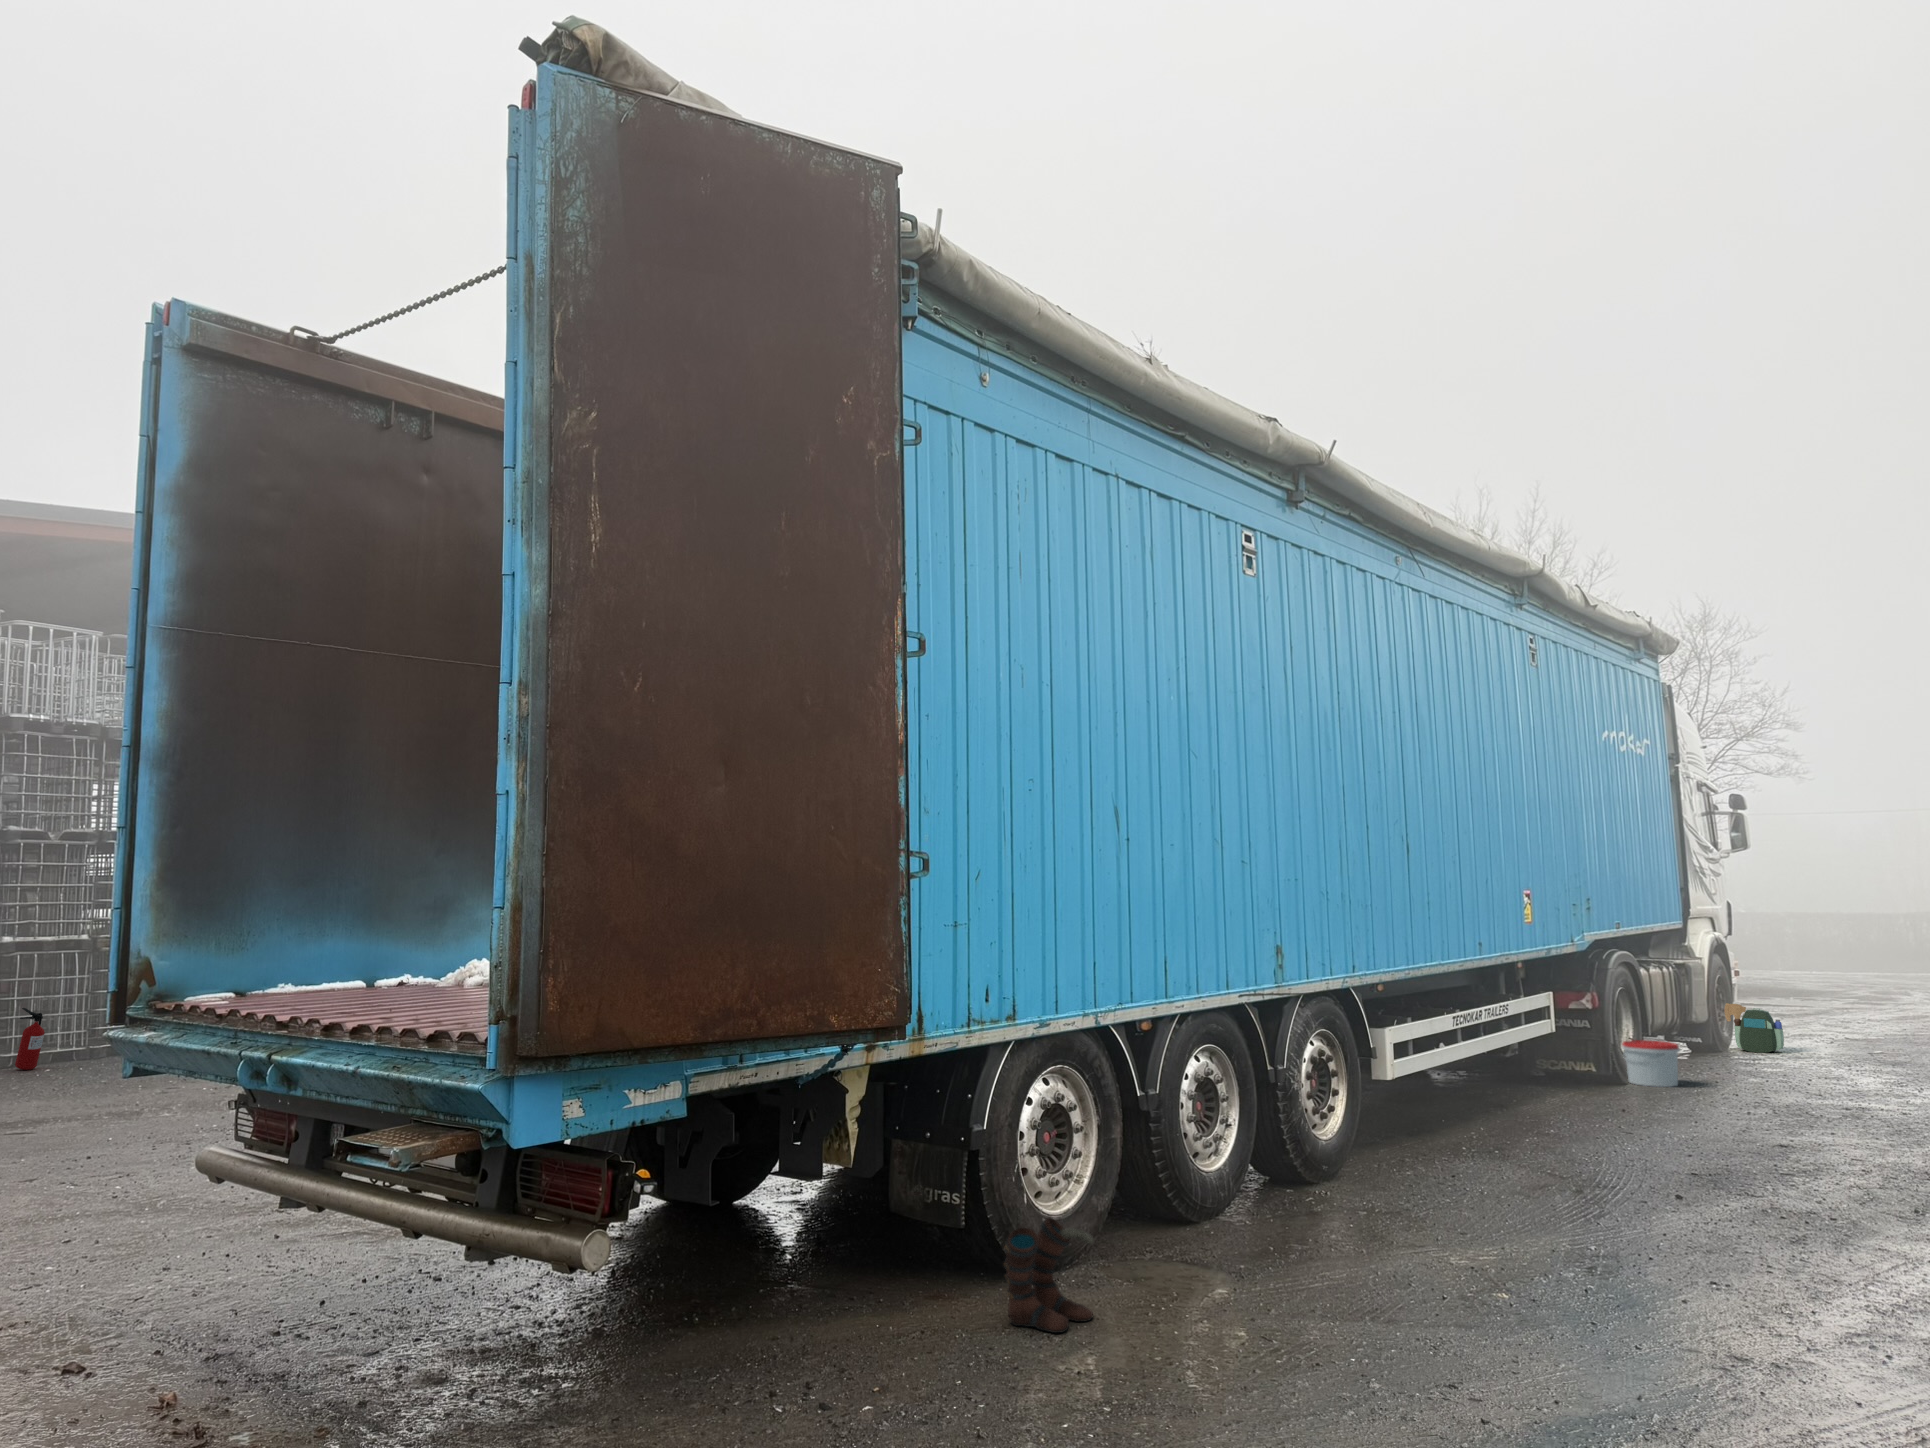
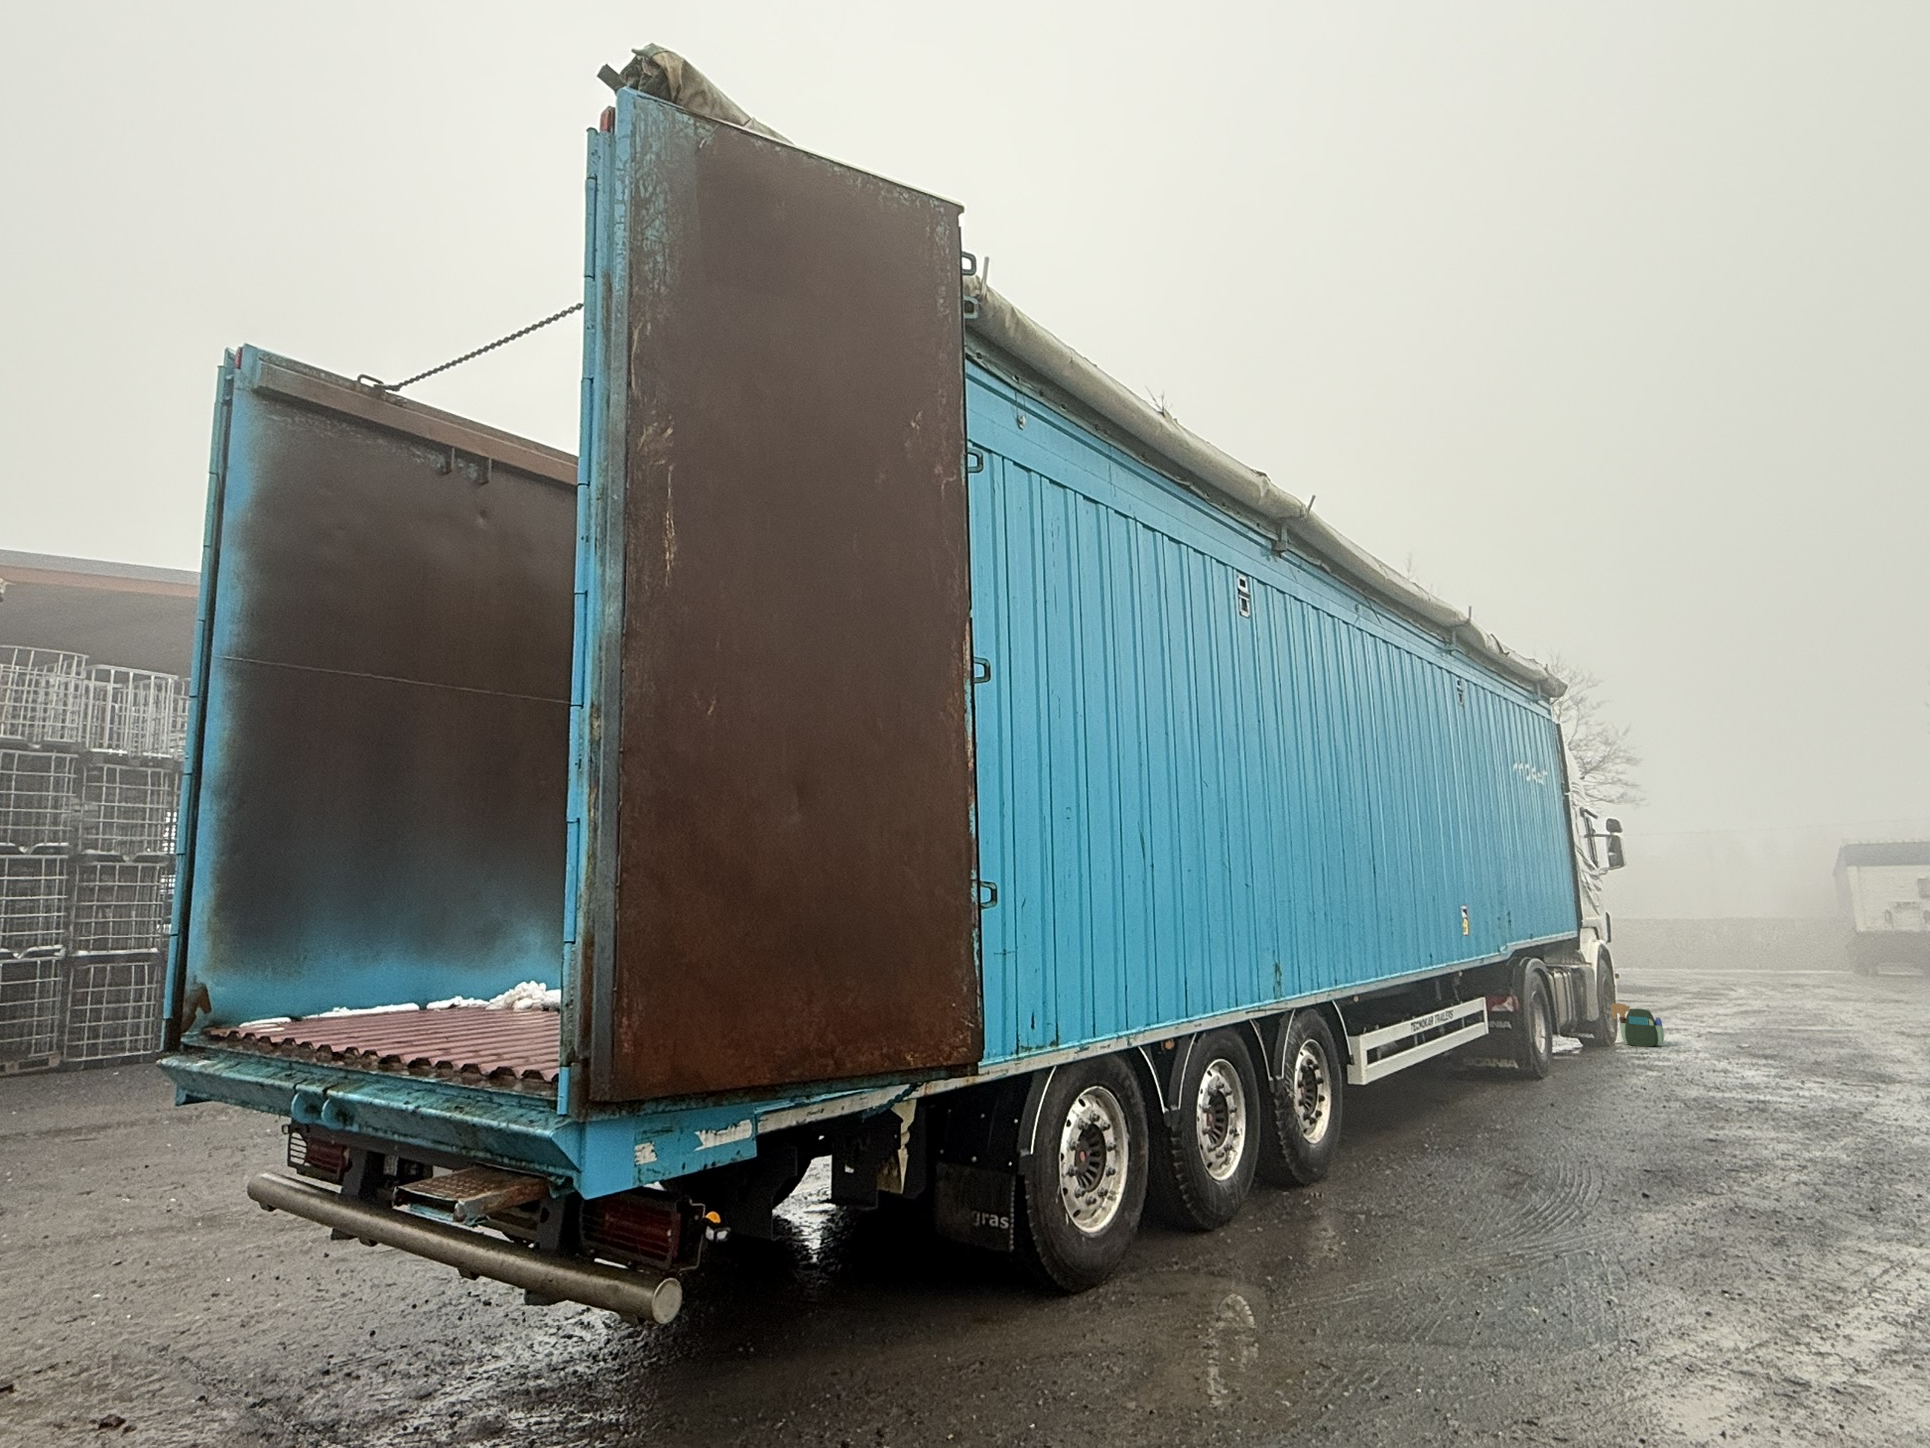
fire extinguisher: present [15,1008,45,1070] -> none [89,1018,117,1075]
bucket: present [1622,1040,1680,1087] -> none [1538,1039,1589,1081]
boots: present [1004,1217,1094,1333] -> none [1054,1237,1142,1359]

